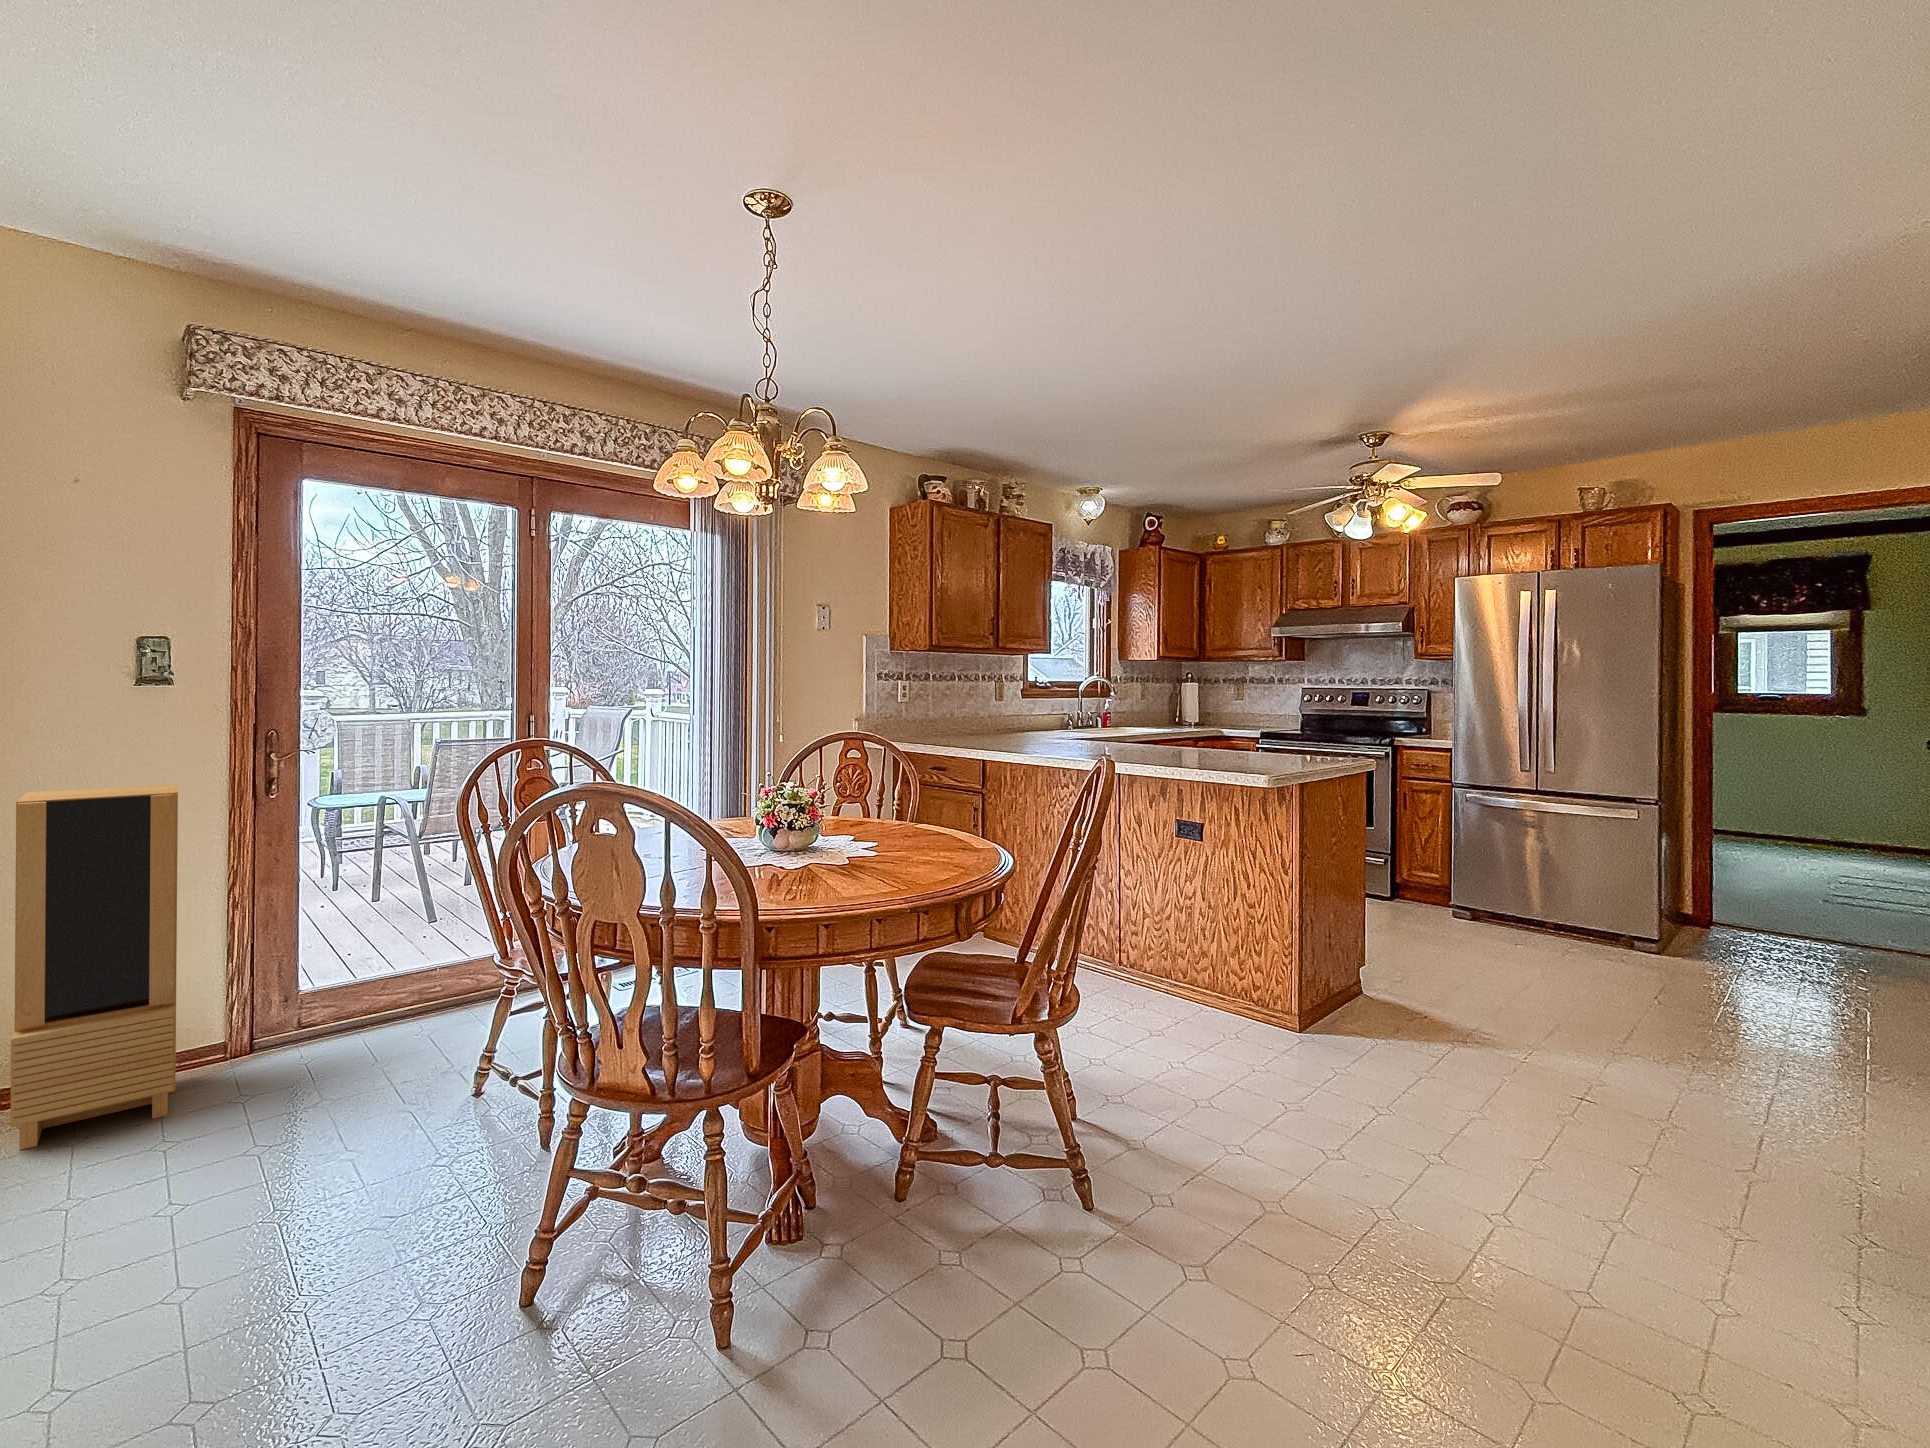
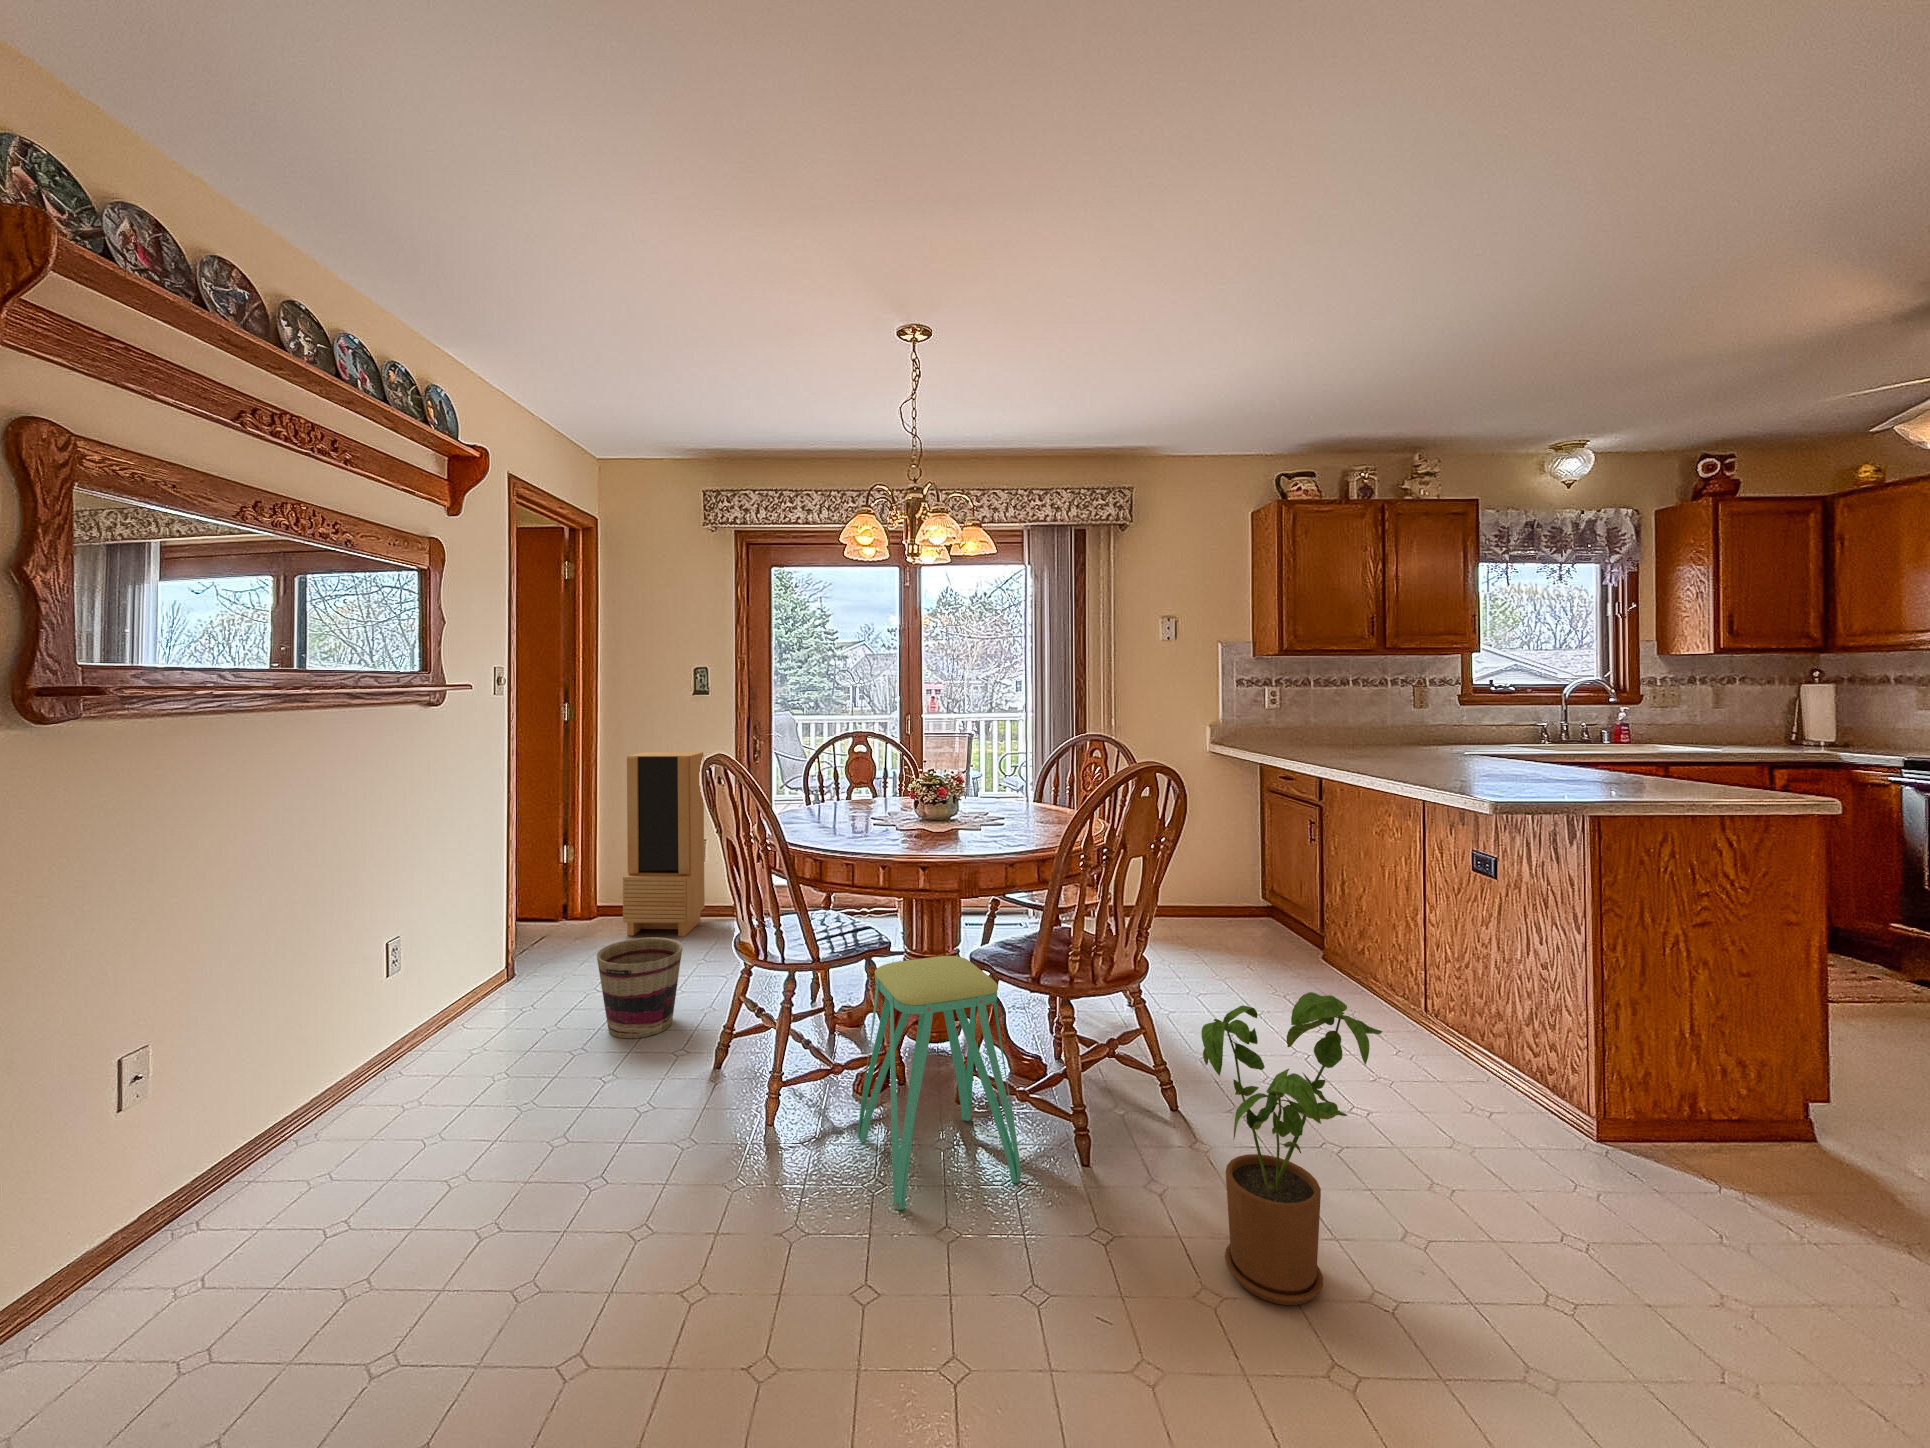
house plant: none [1238,956,1428,1247] -> present [1201,992,1382,1305]
stool: none [865,1010,1071,1346] -> present [858,956,1021,1210]
basket: none [198,1116,381,1332] -> present [597,937,683,1038]

